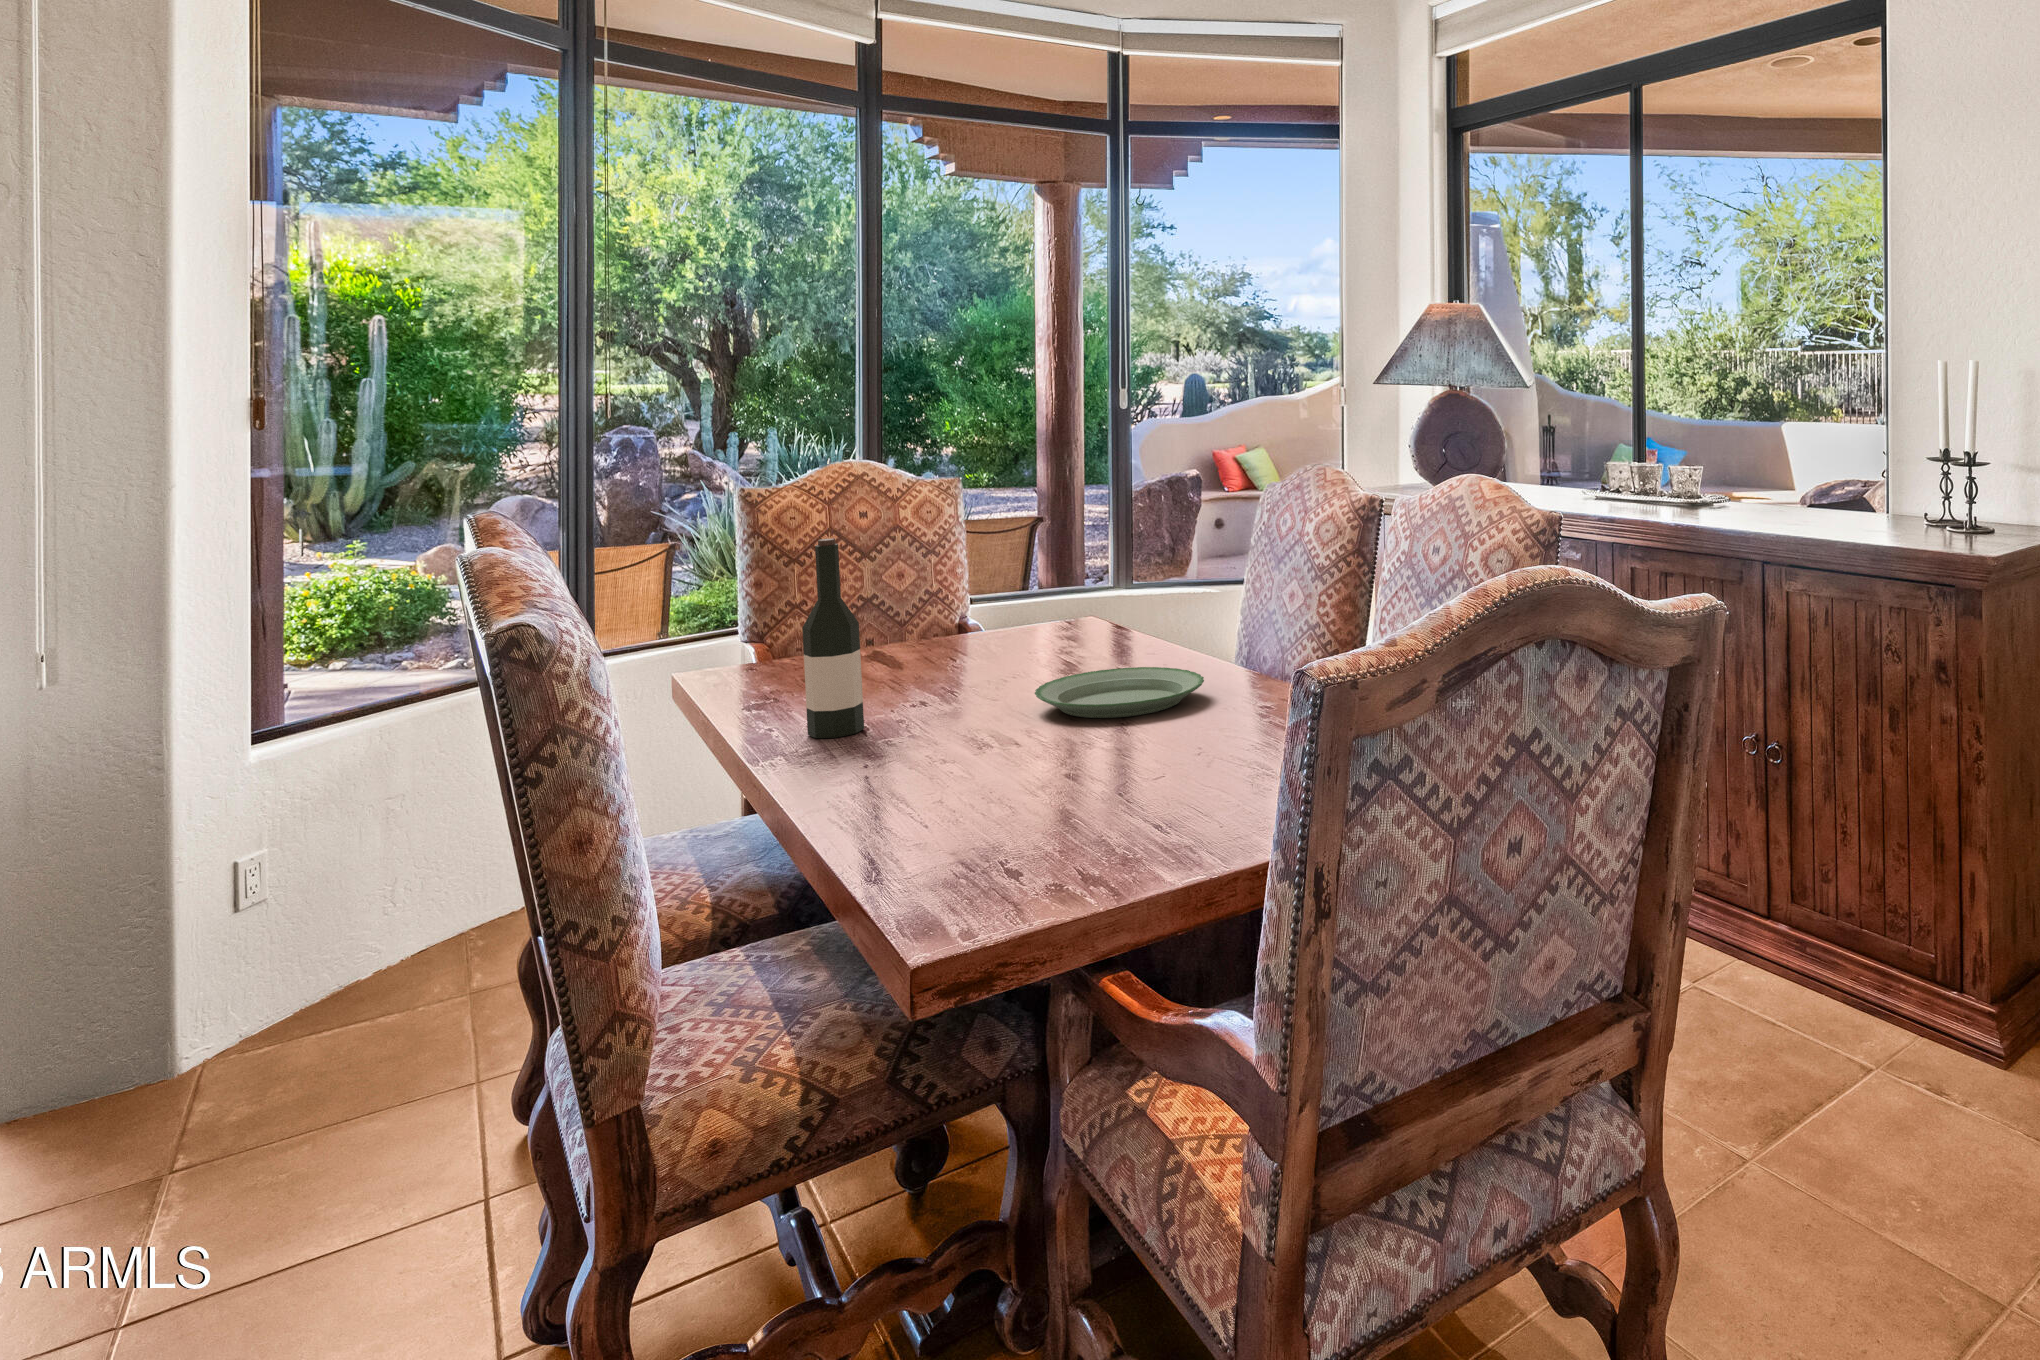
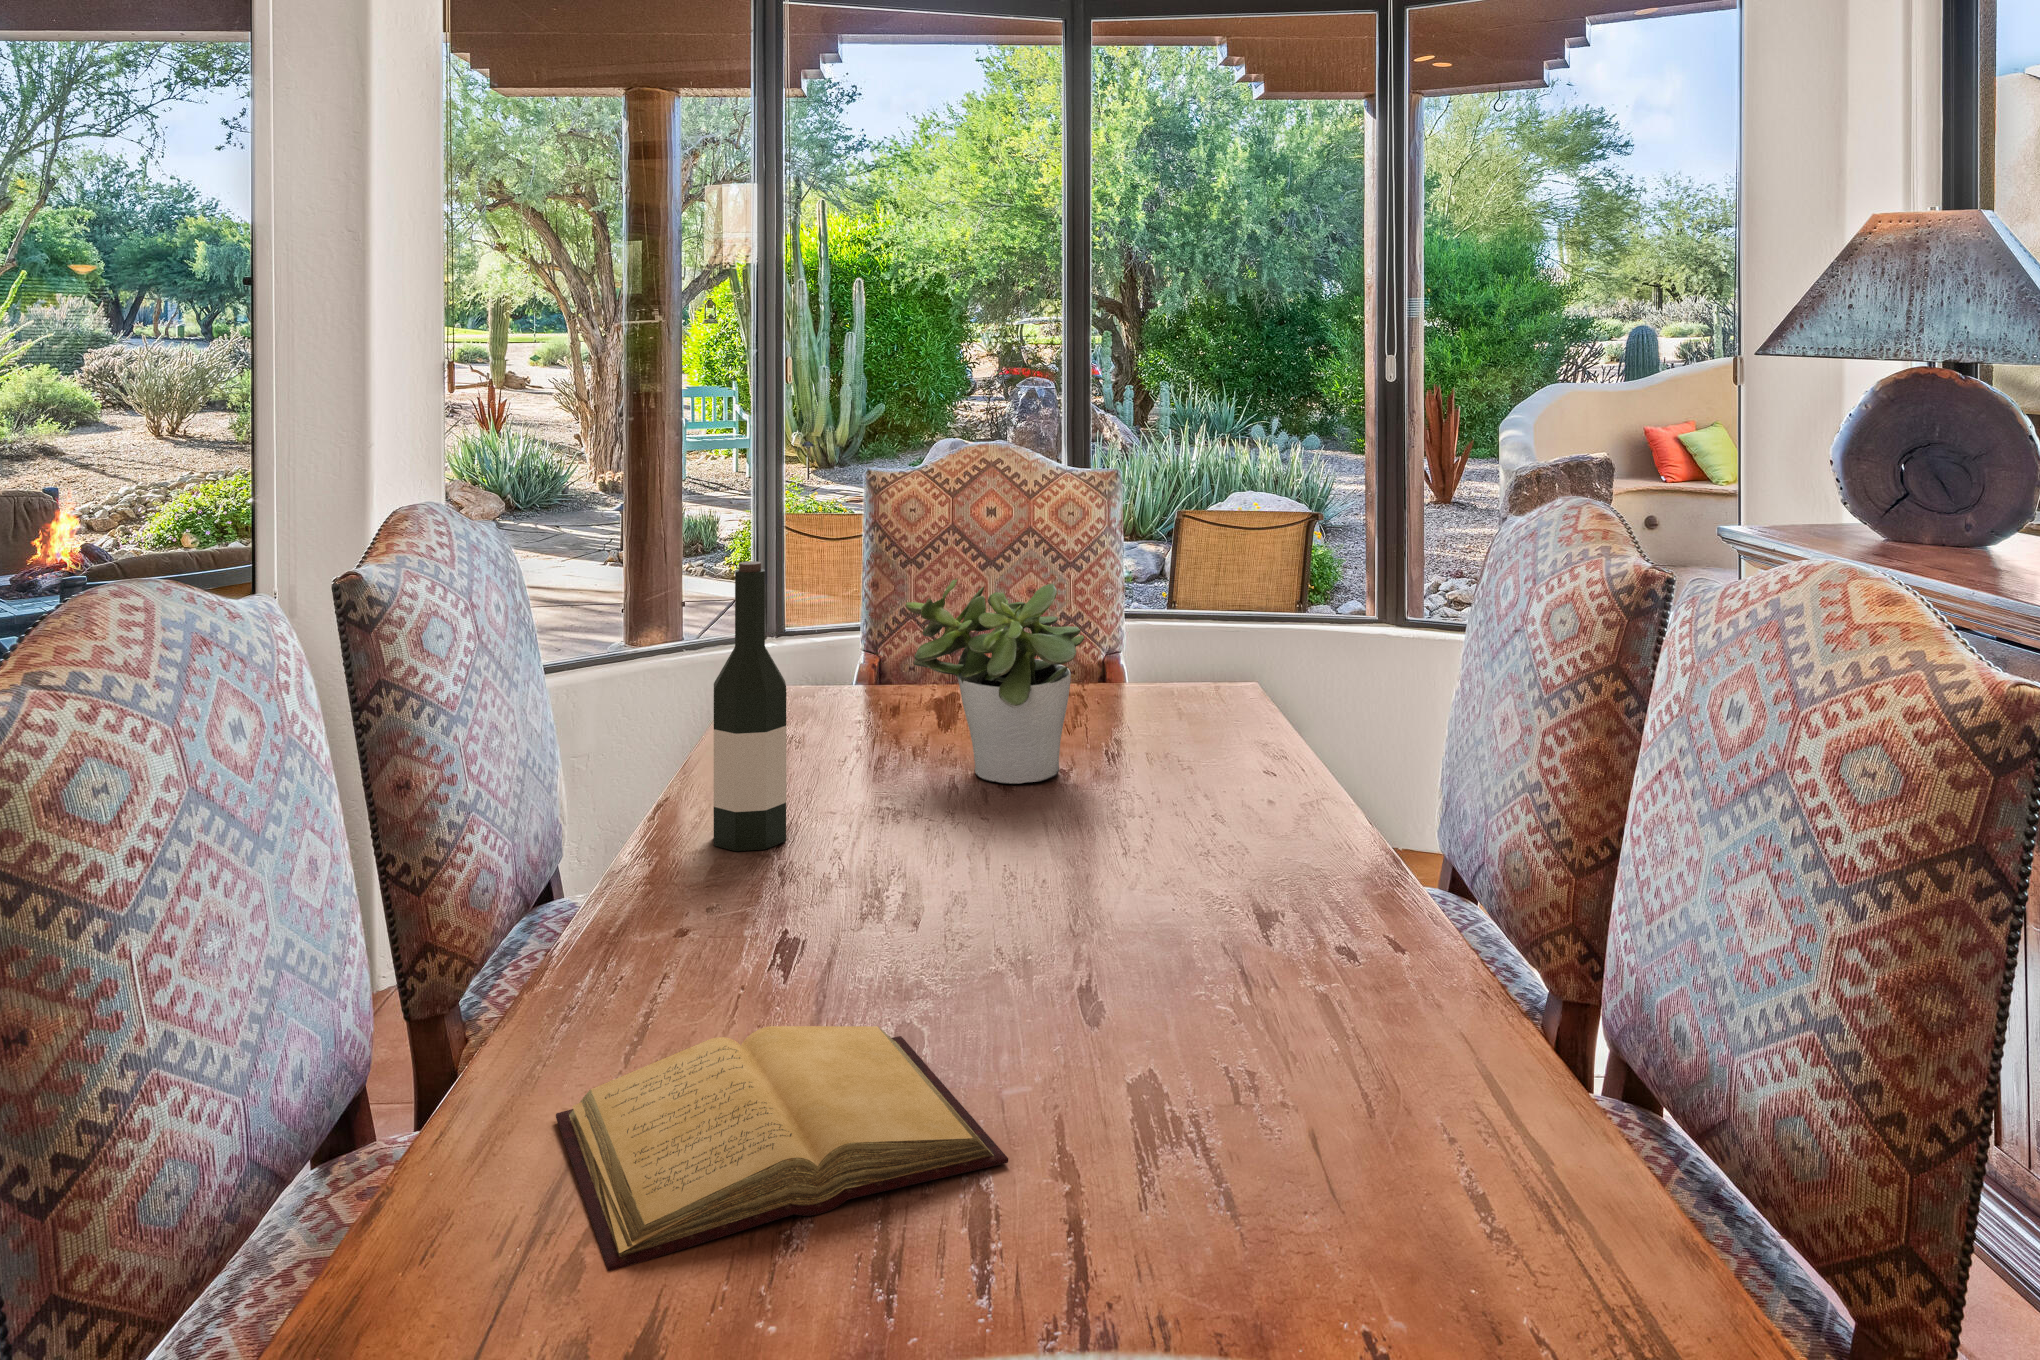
potted plant: none [887,541,1027,686] -> present [905,579,1084,784]
plate: present [1035,667,1204,718] -> none [1014,806,1286,915]
book: none [903,760,1154,842] -> present [556,1026,1008,1271]

